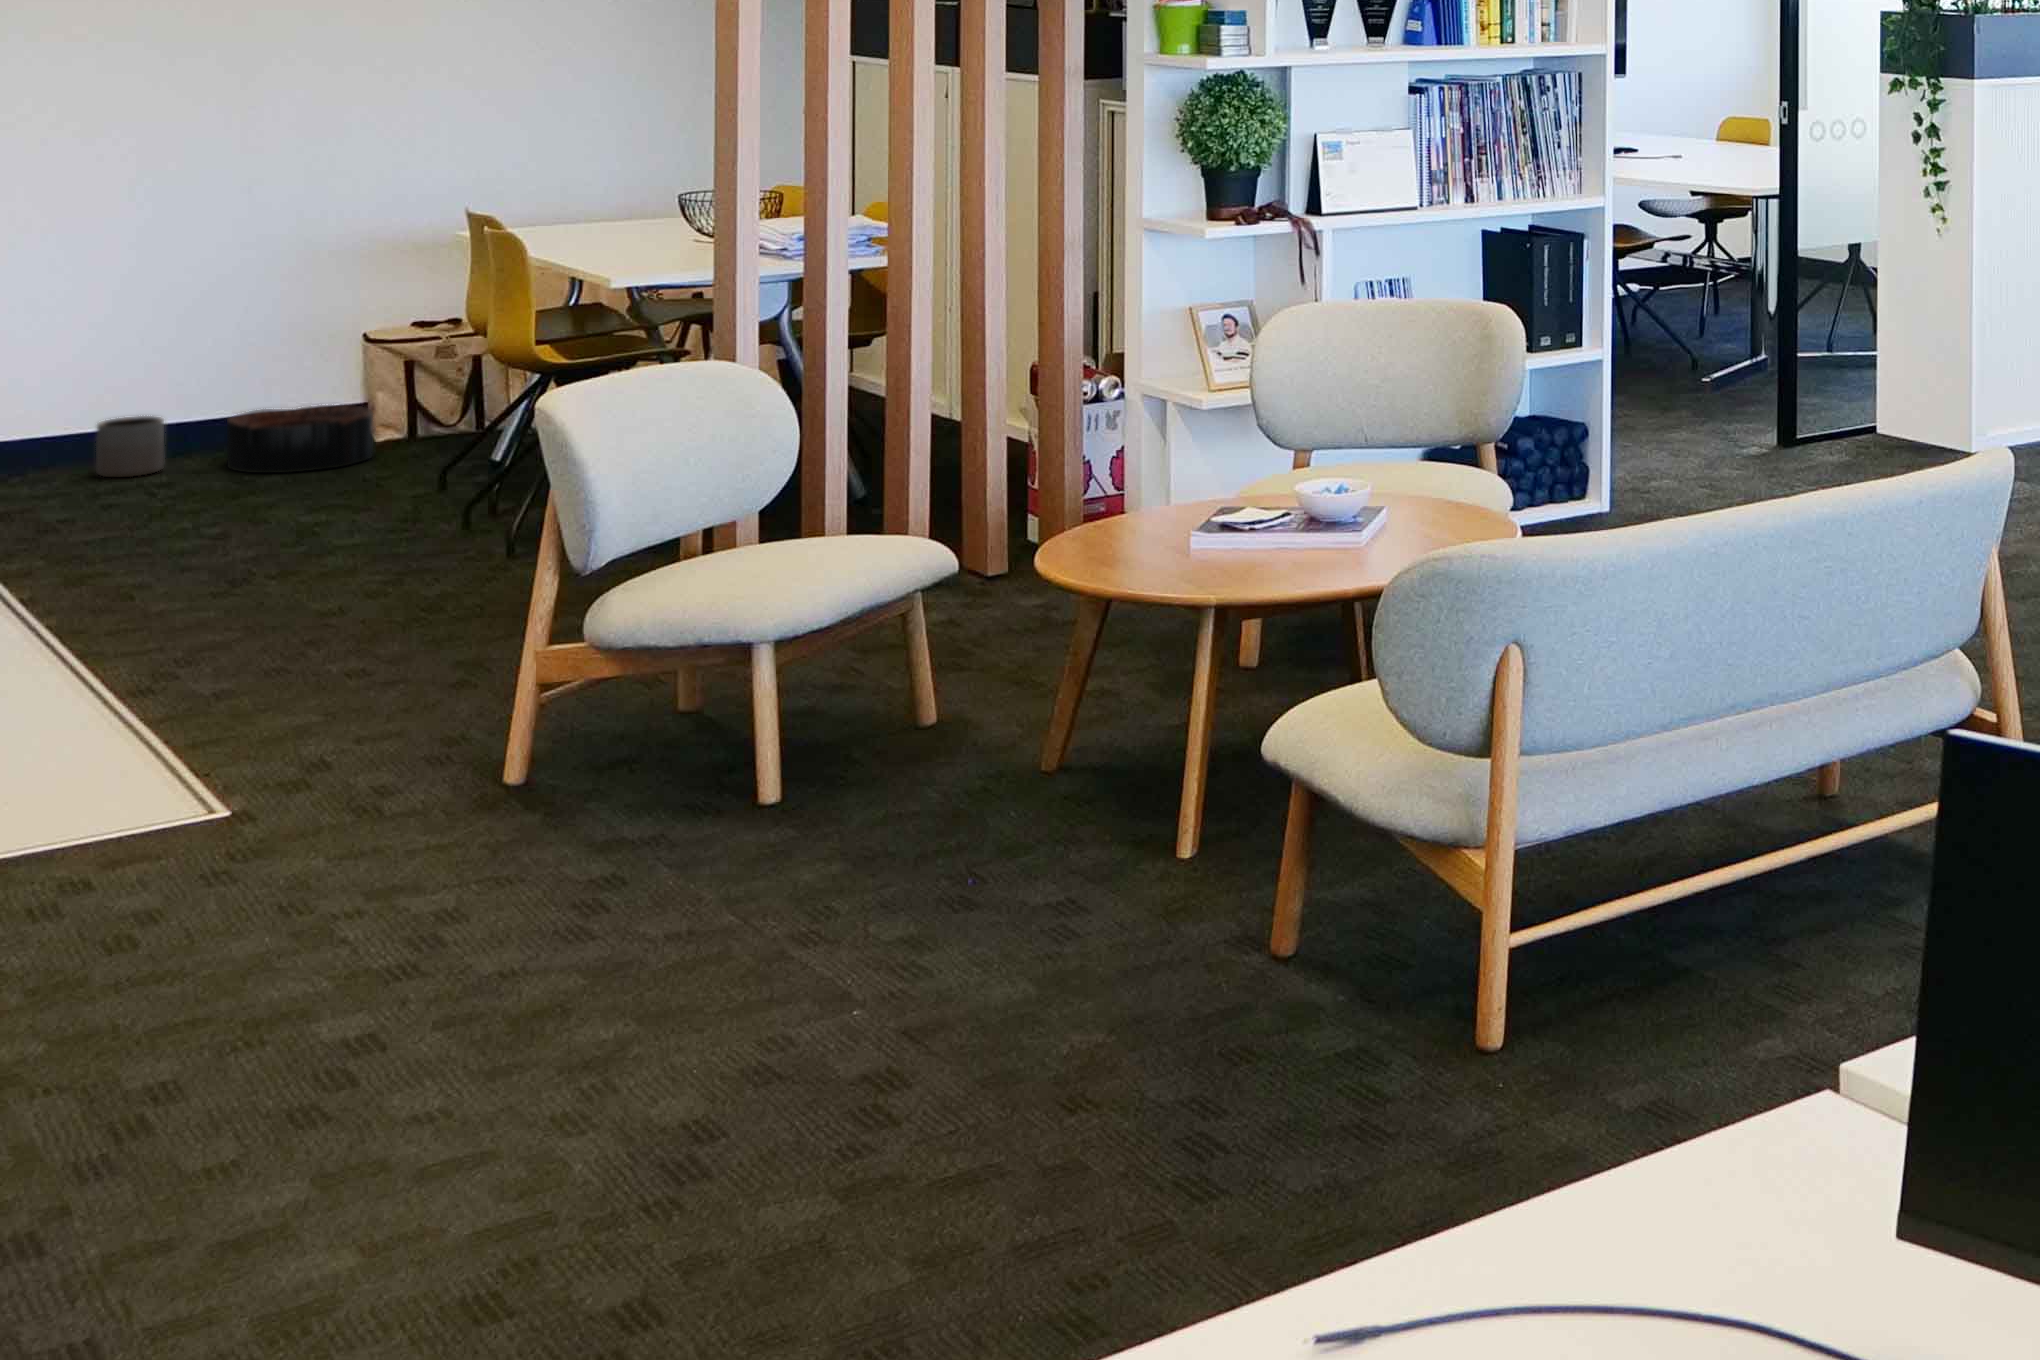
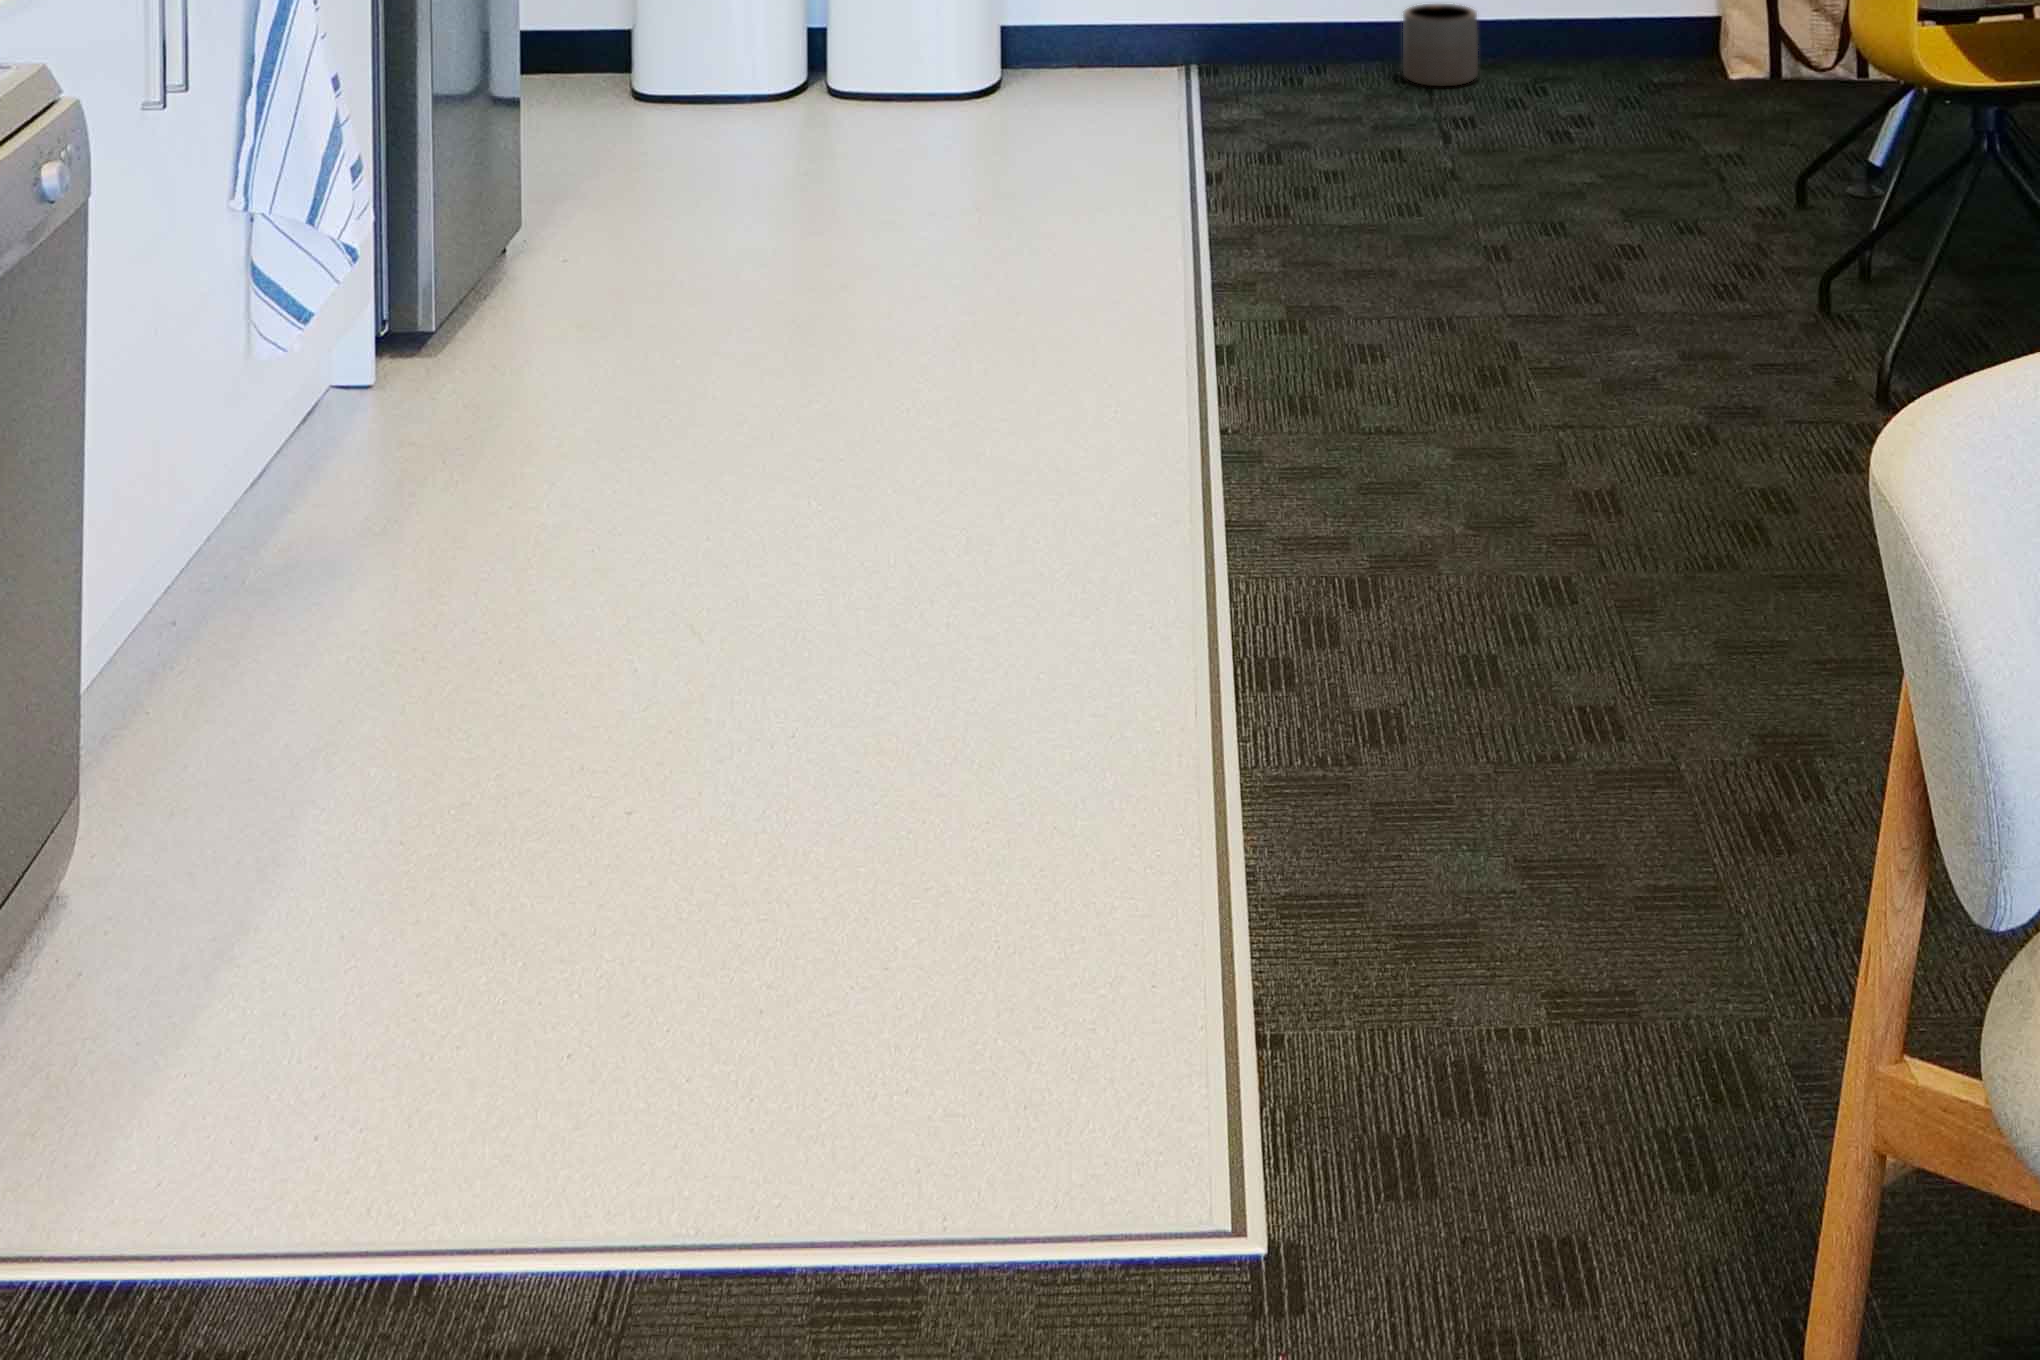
basket: present [227,405,373,473] -> none [1547,10,1718,113]

